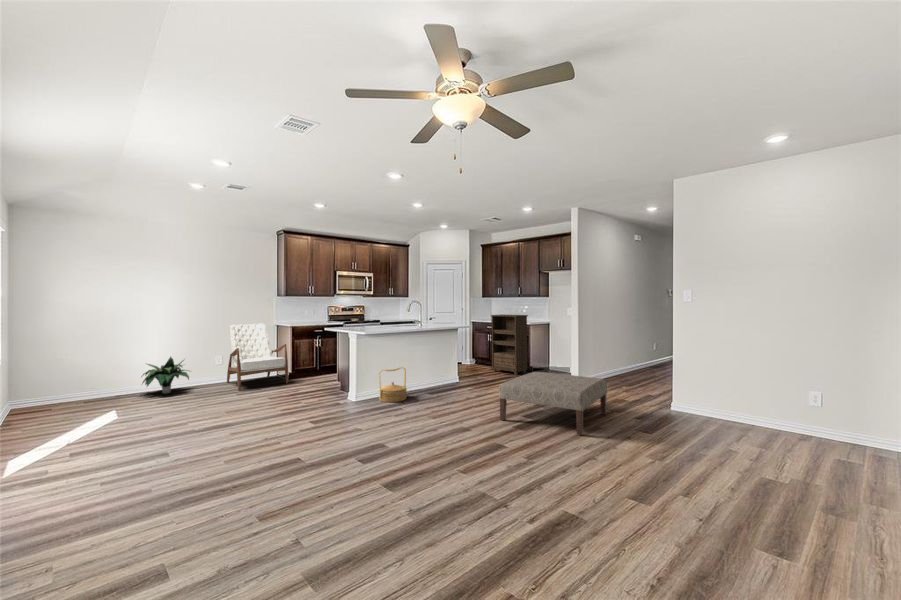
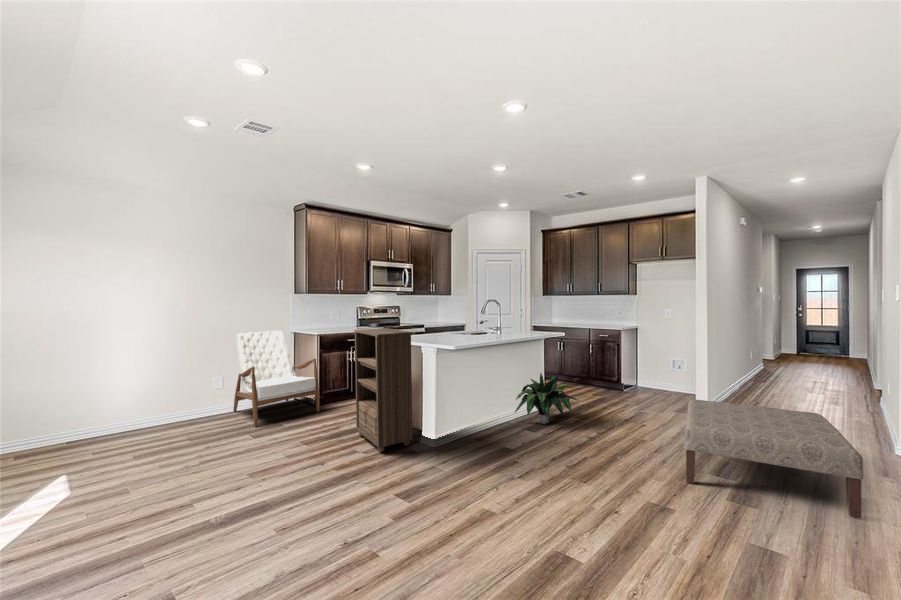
bookshelf: present [491,315,528,375] -> present [354,328,413,452]
potted plant: present [142,357,189,394] -> present [515,373,577,424]
woven basket: present [378,367,407,402] -> none [465,393,505,446]

